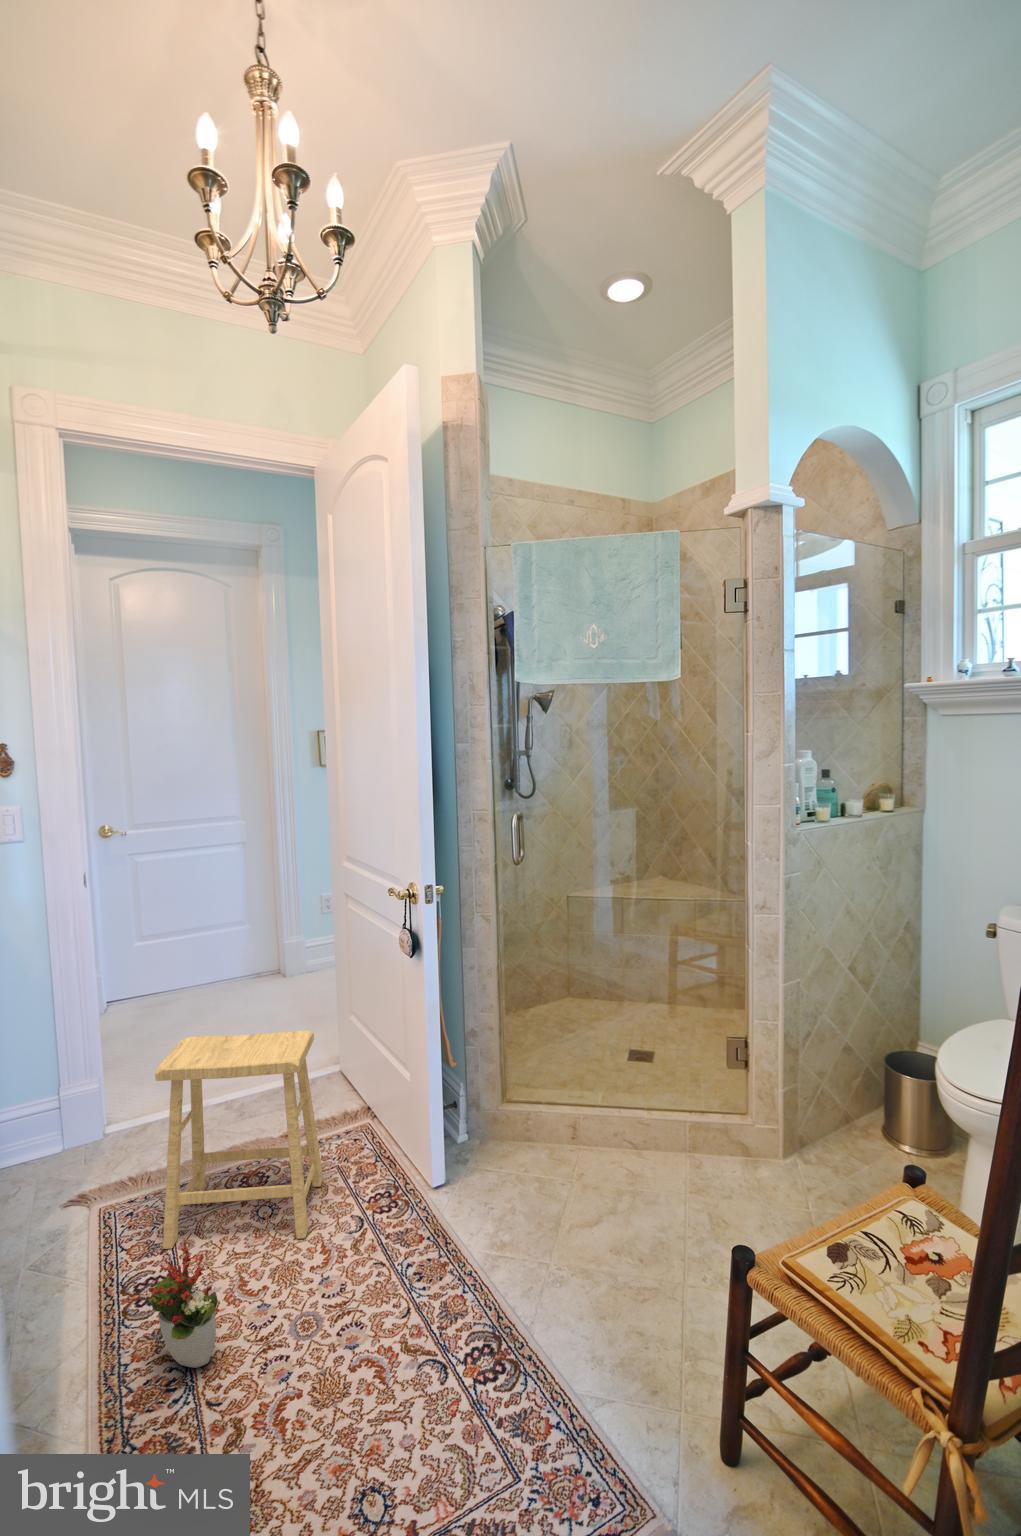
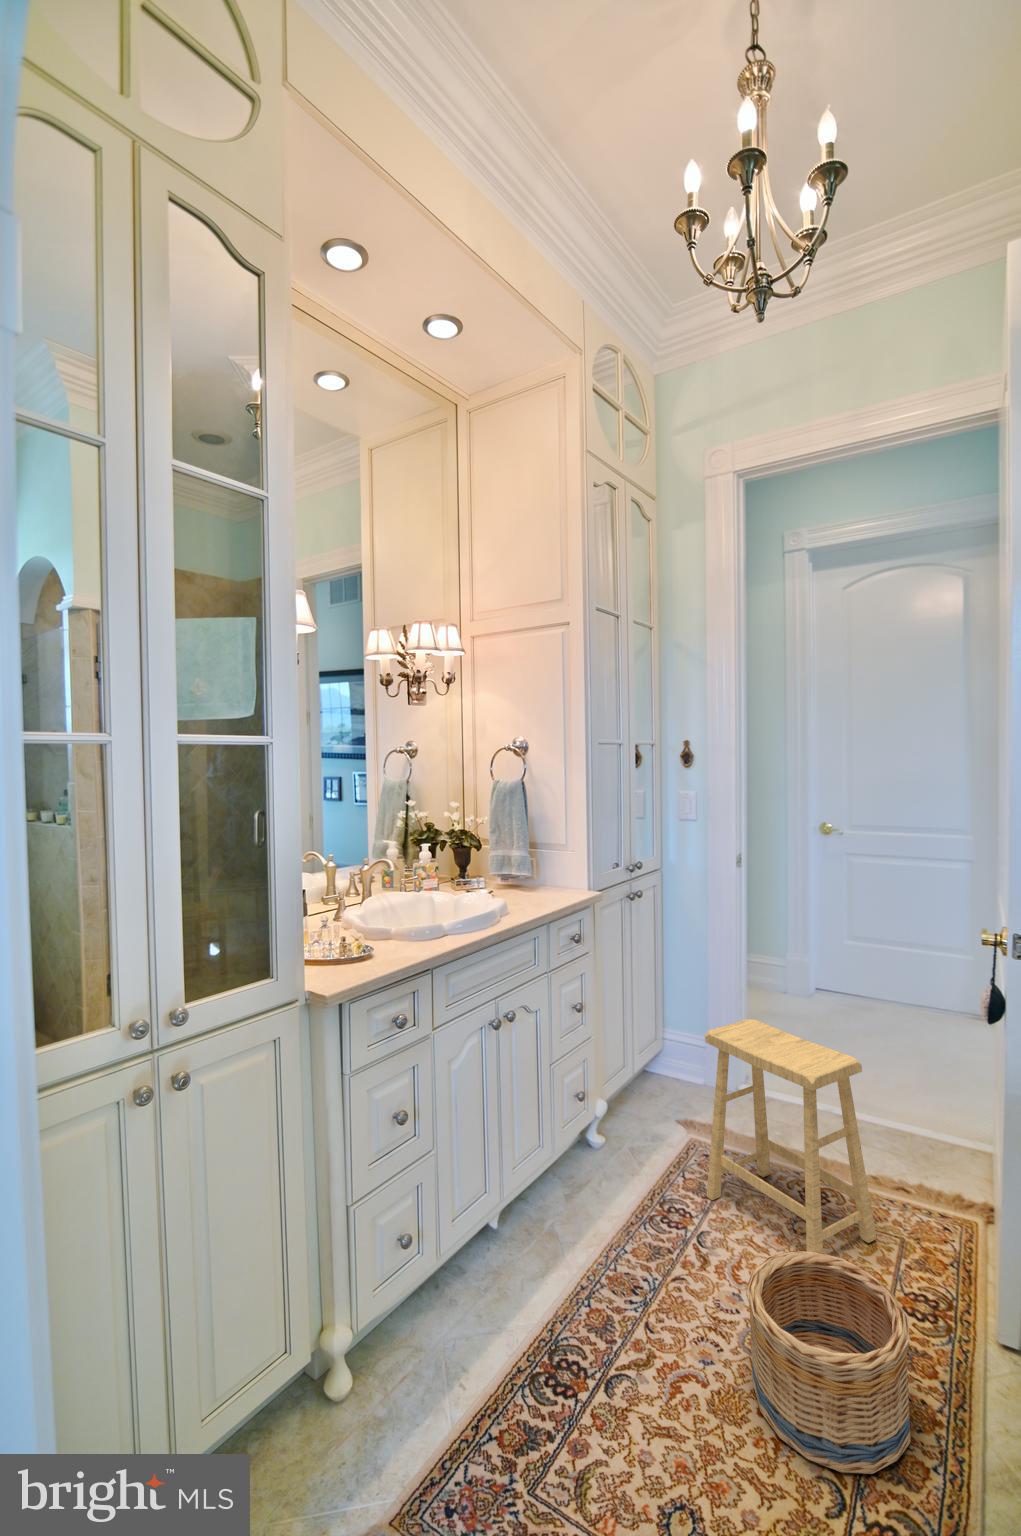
basket: none [318,1190,447,1371] -> present [746,1251,911,1474]
decorative plant: present [149,1239,217,1368] -> none [624,1176,678,1298]

